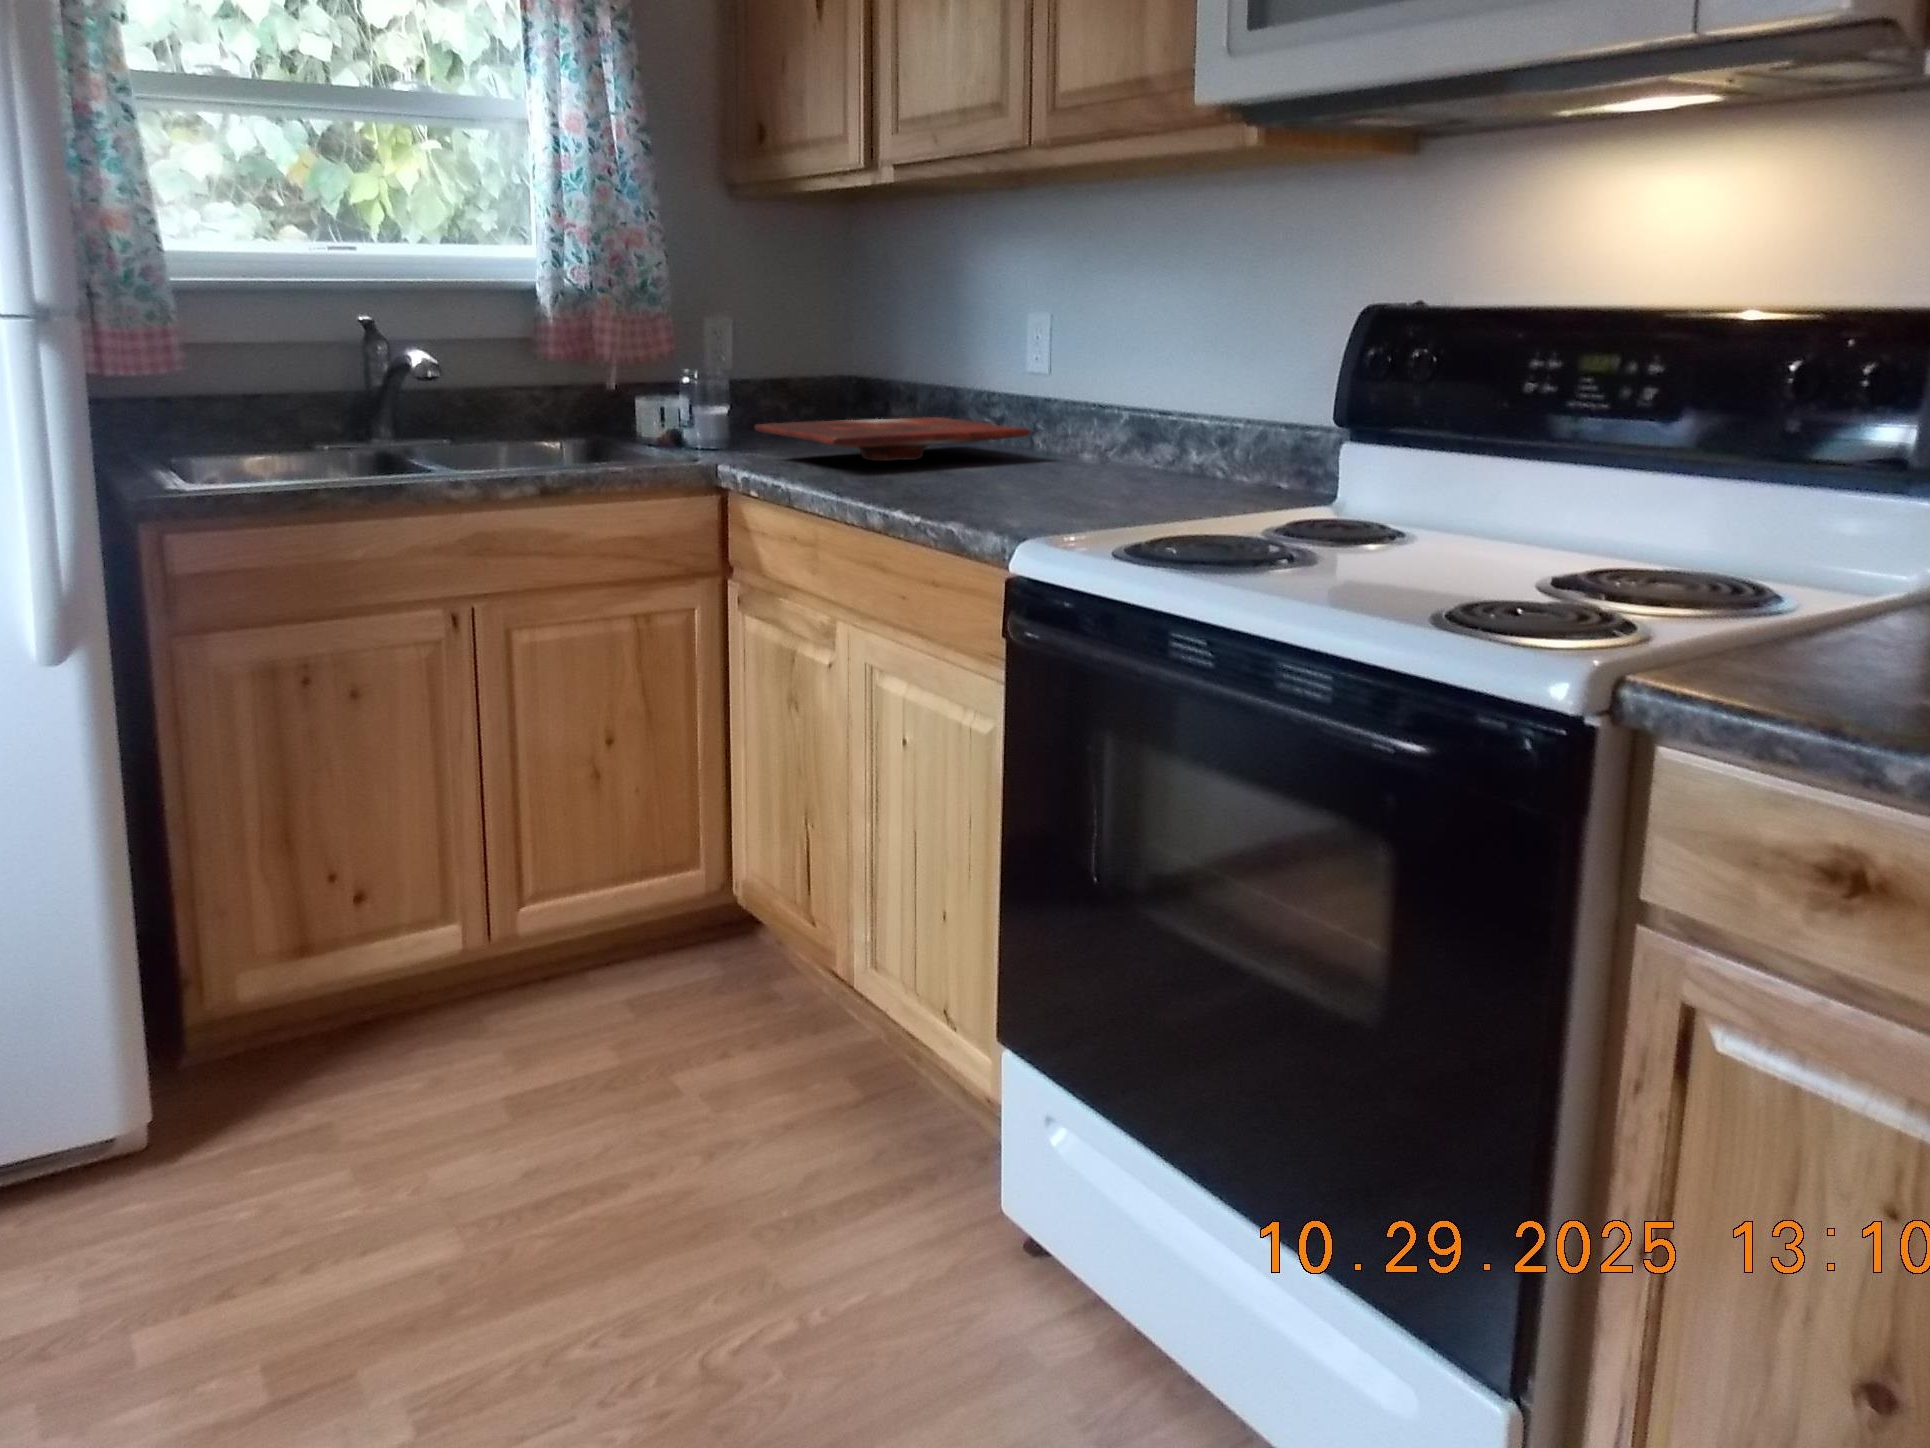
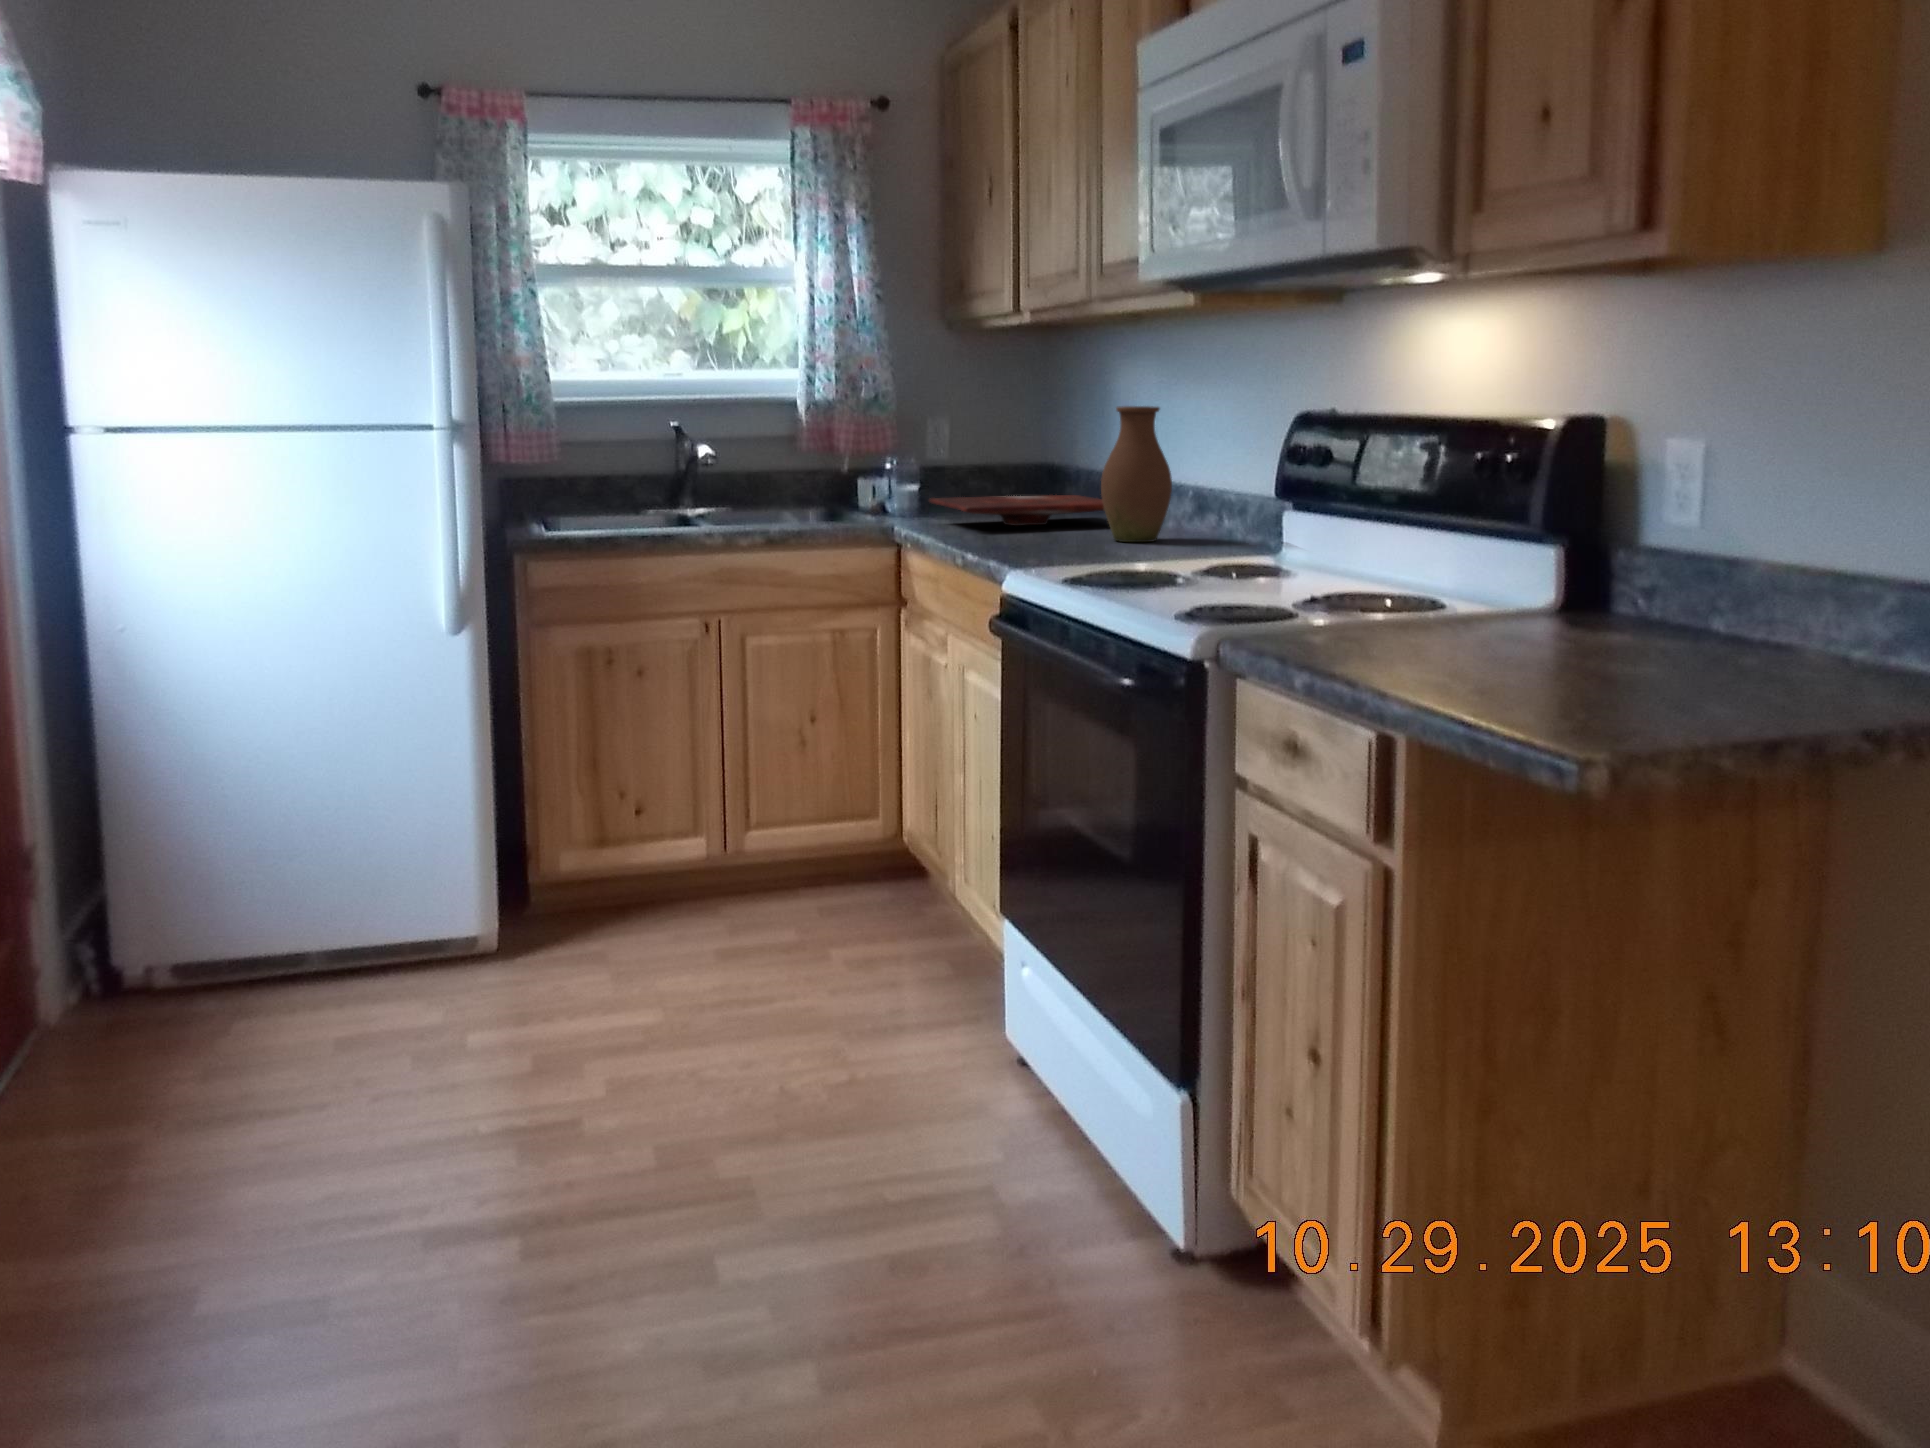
vase: none [1038,296,1136,485] -> present [1101,406,1172,542]

